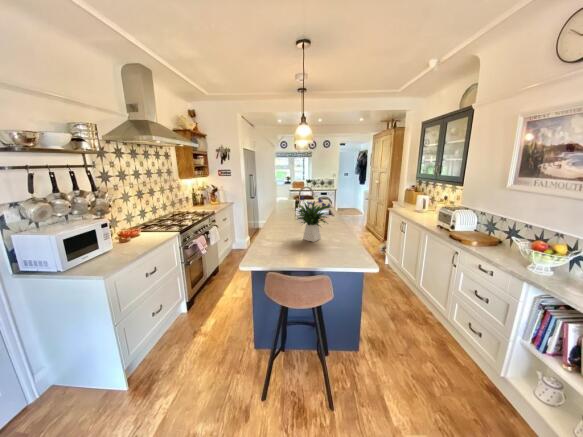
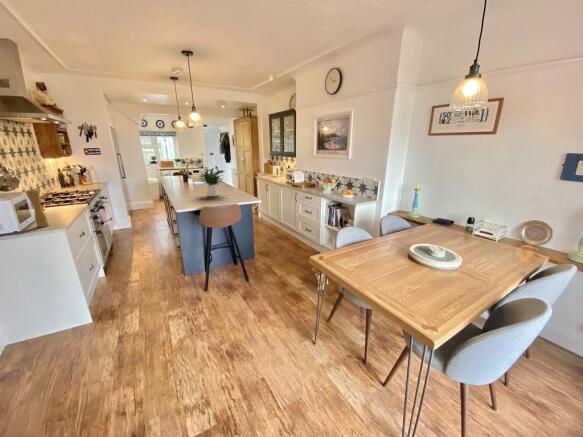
pepper mill: none [81,221,103,266] -> present [26,189,49,227]

